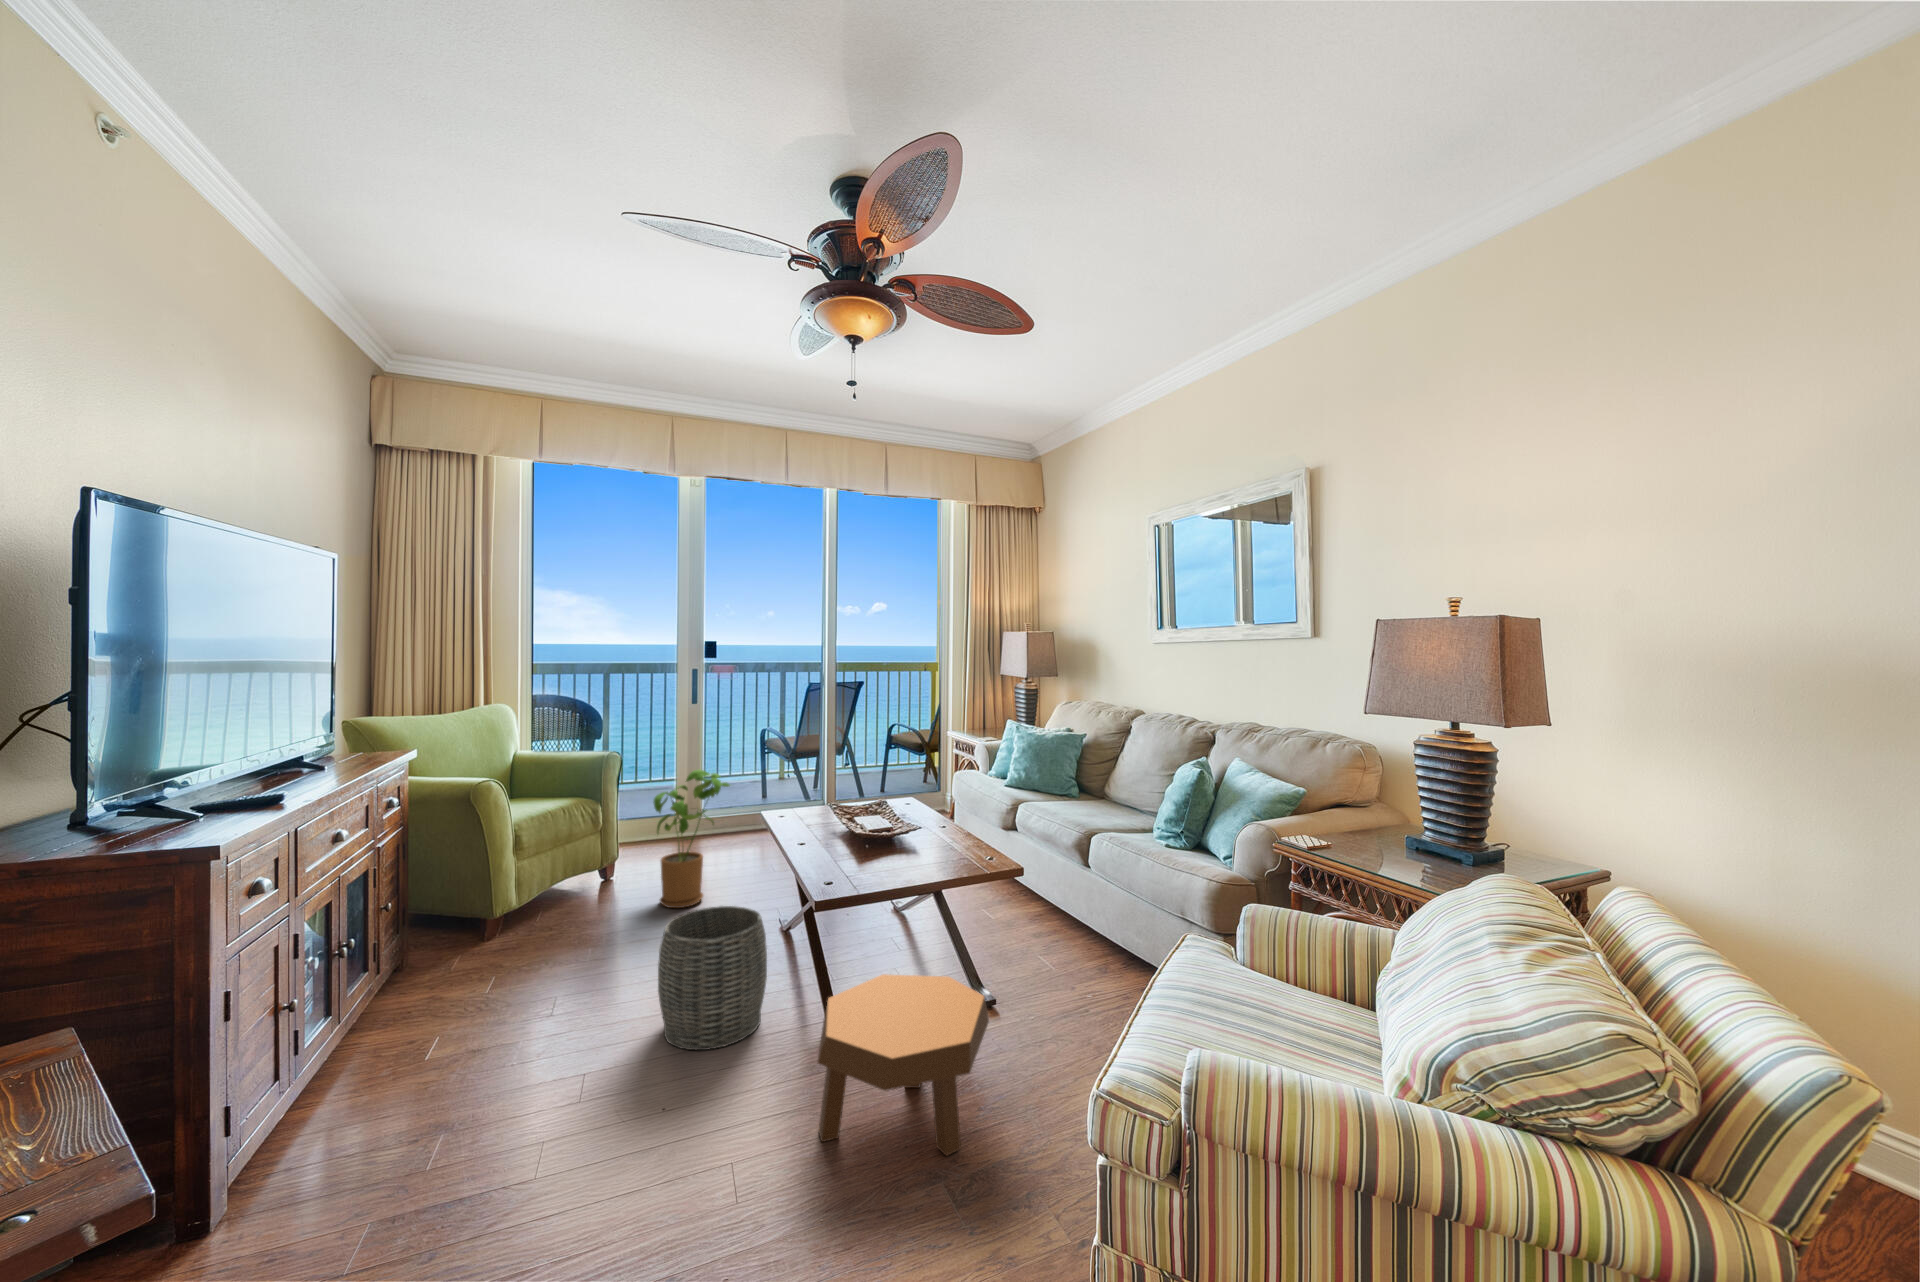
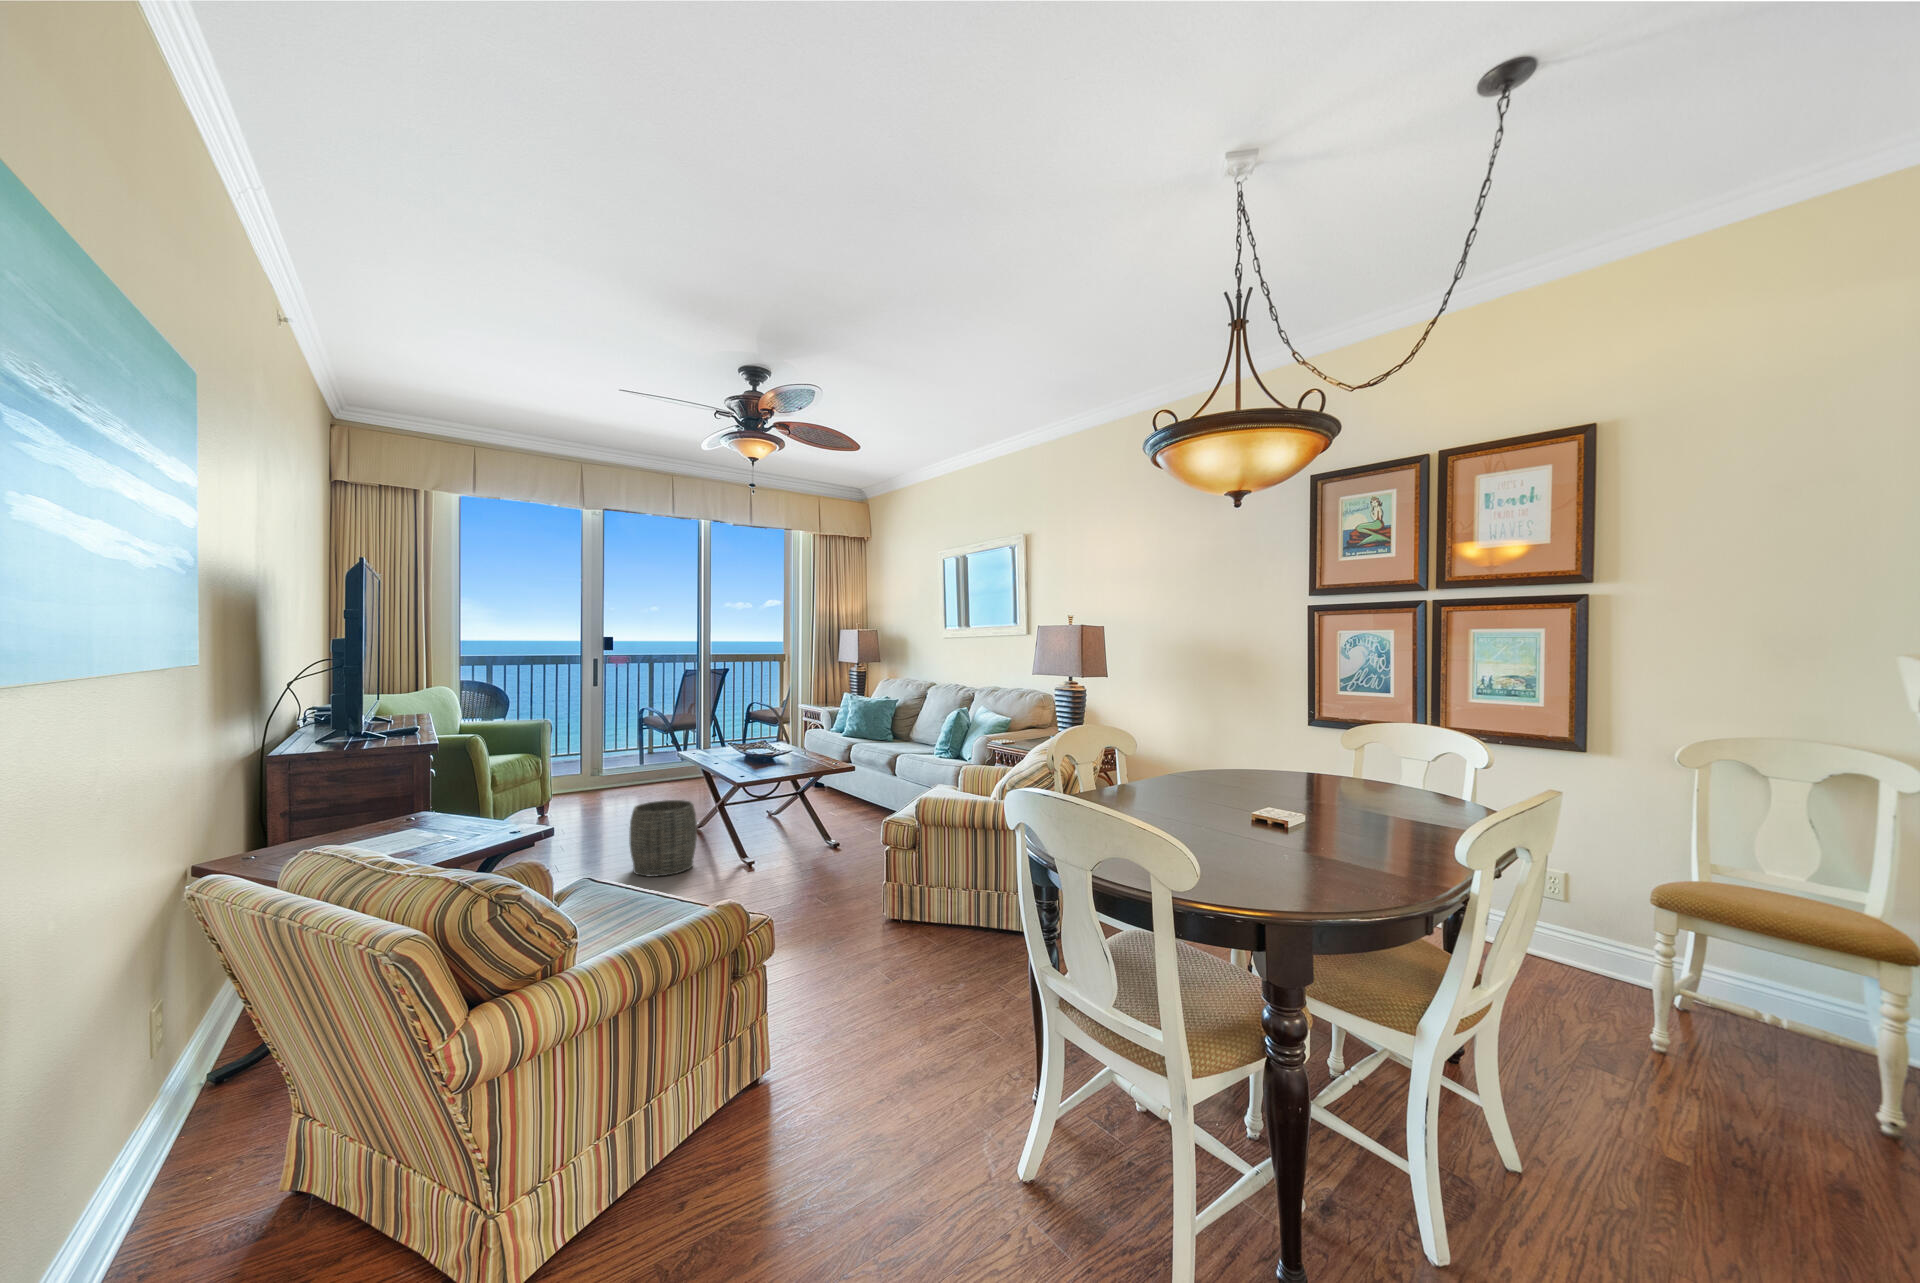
house plant: present [653,770,730,908] -> none [586,728,646,826]
footstool: present [817,974,989,1156] -> none [742,820,834,897]

